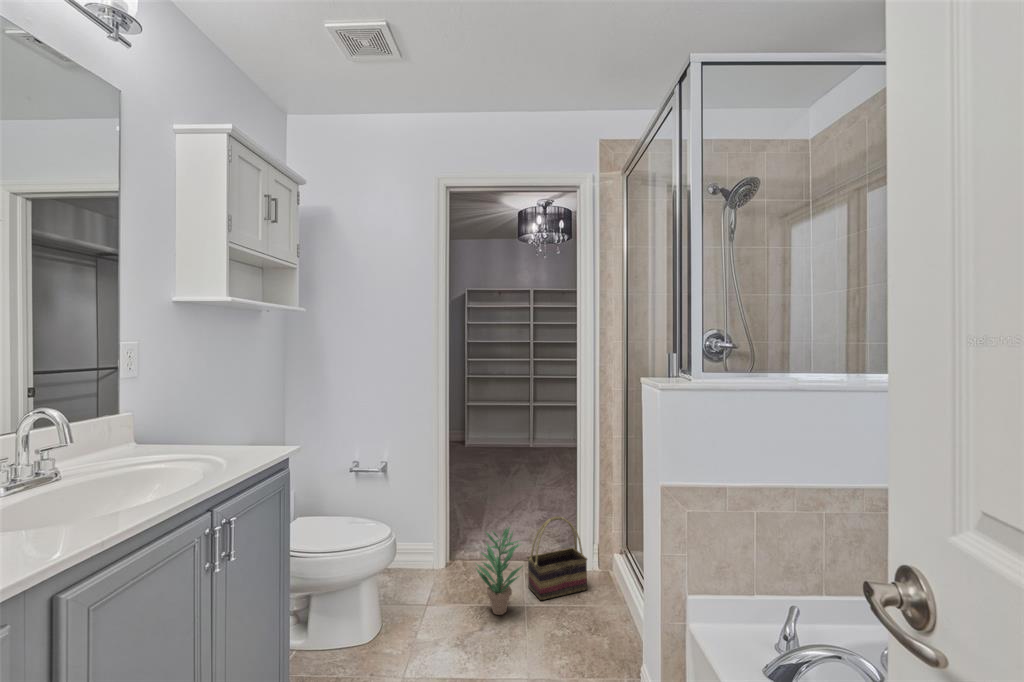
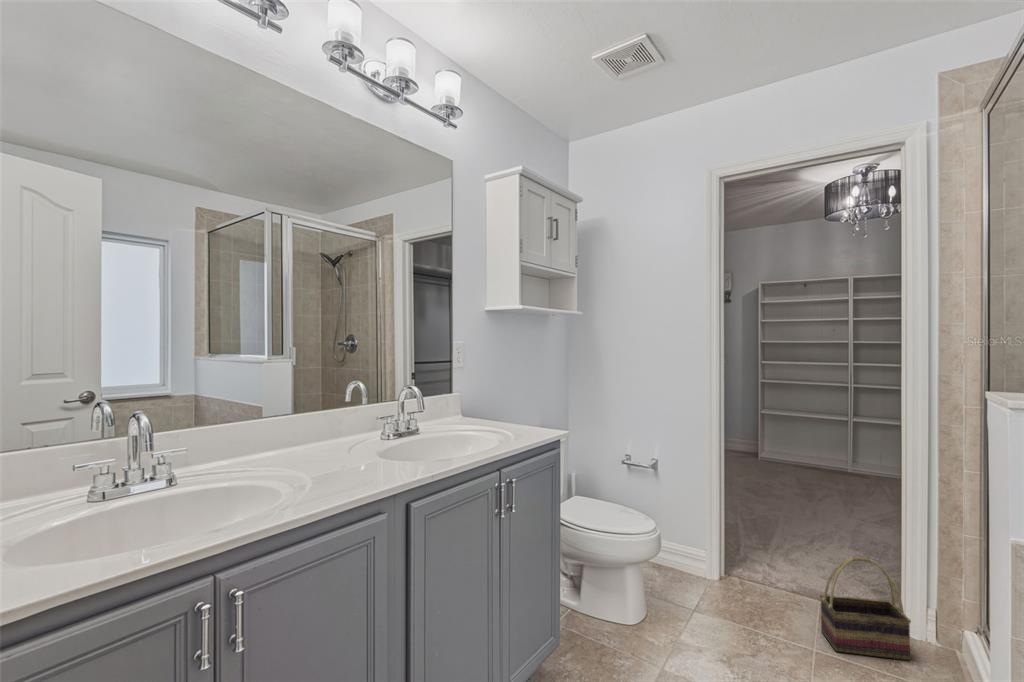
potted plant: present [477,527,522,615] -> none [748,550,812,651]

